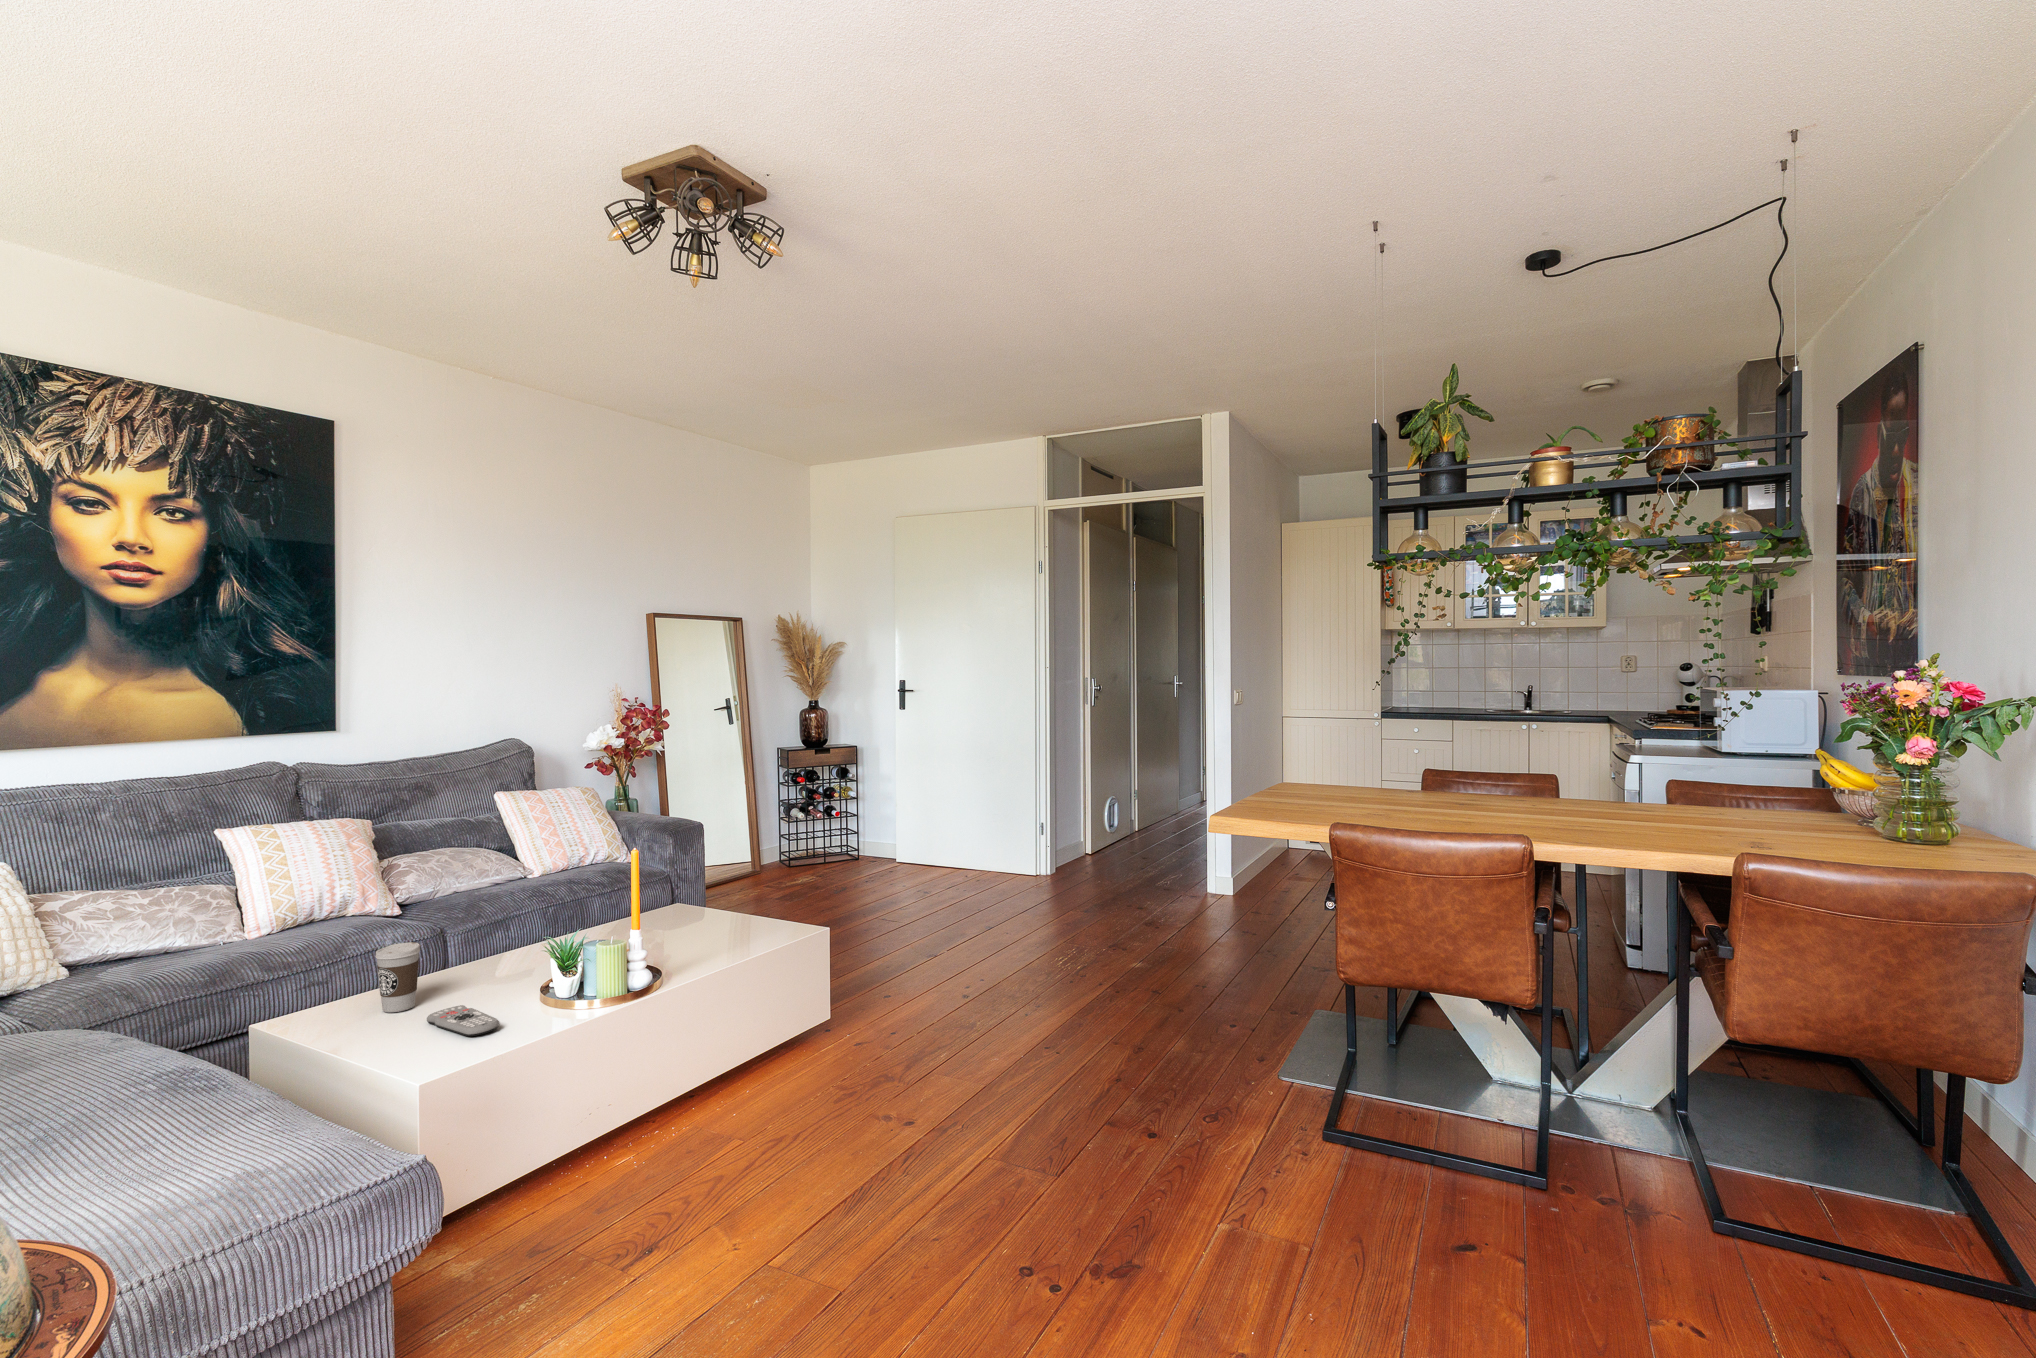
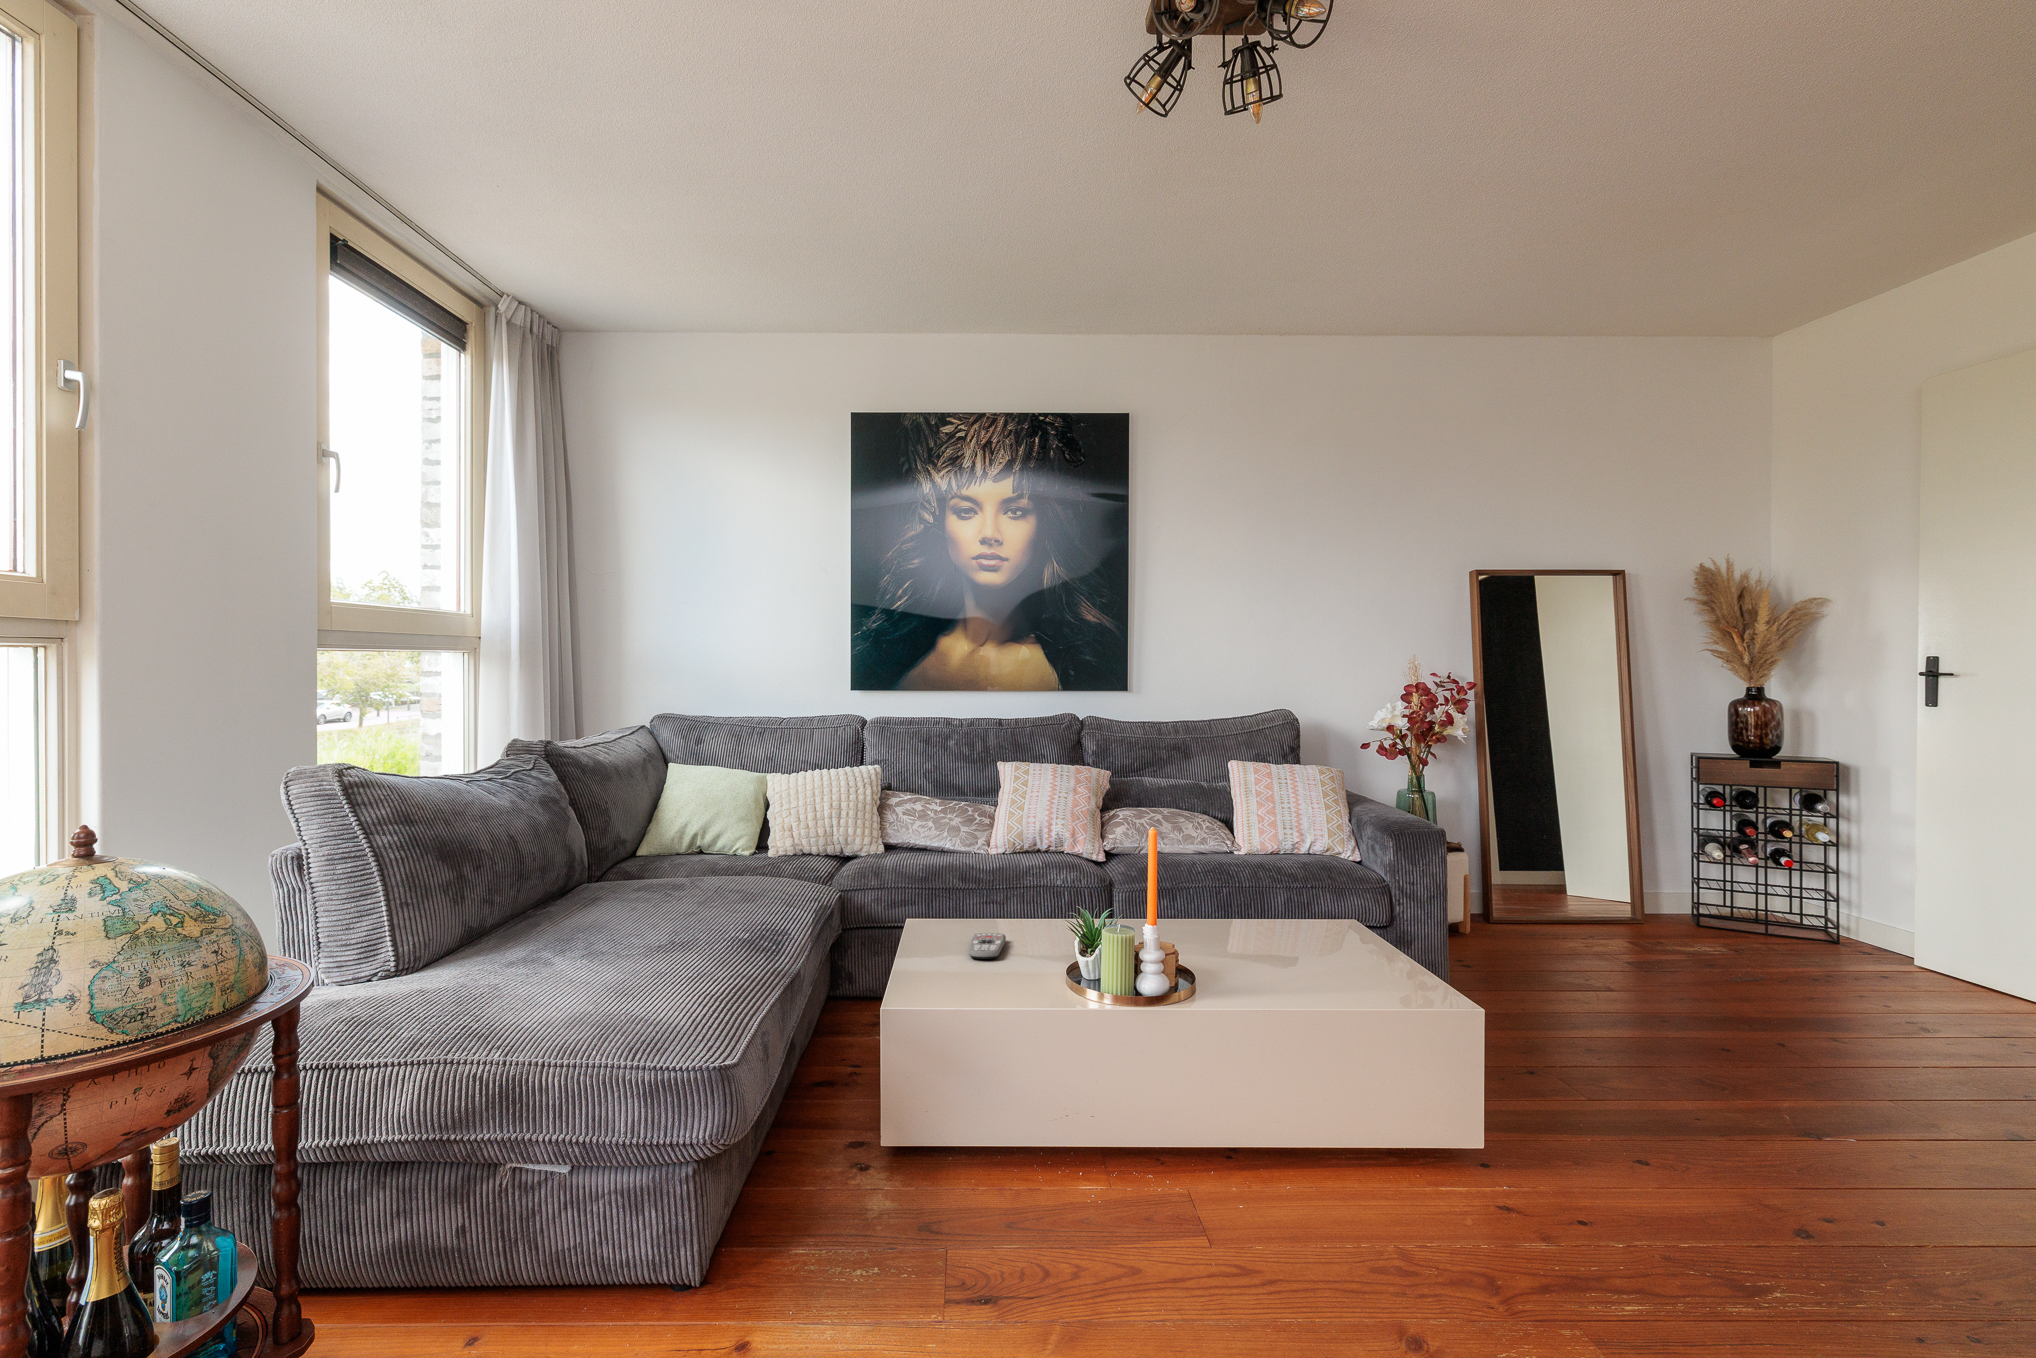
coffee cup: present [375,942,420,1013] -> none [967,869,1000,928]

